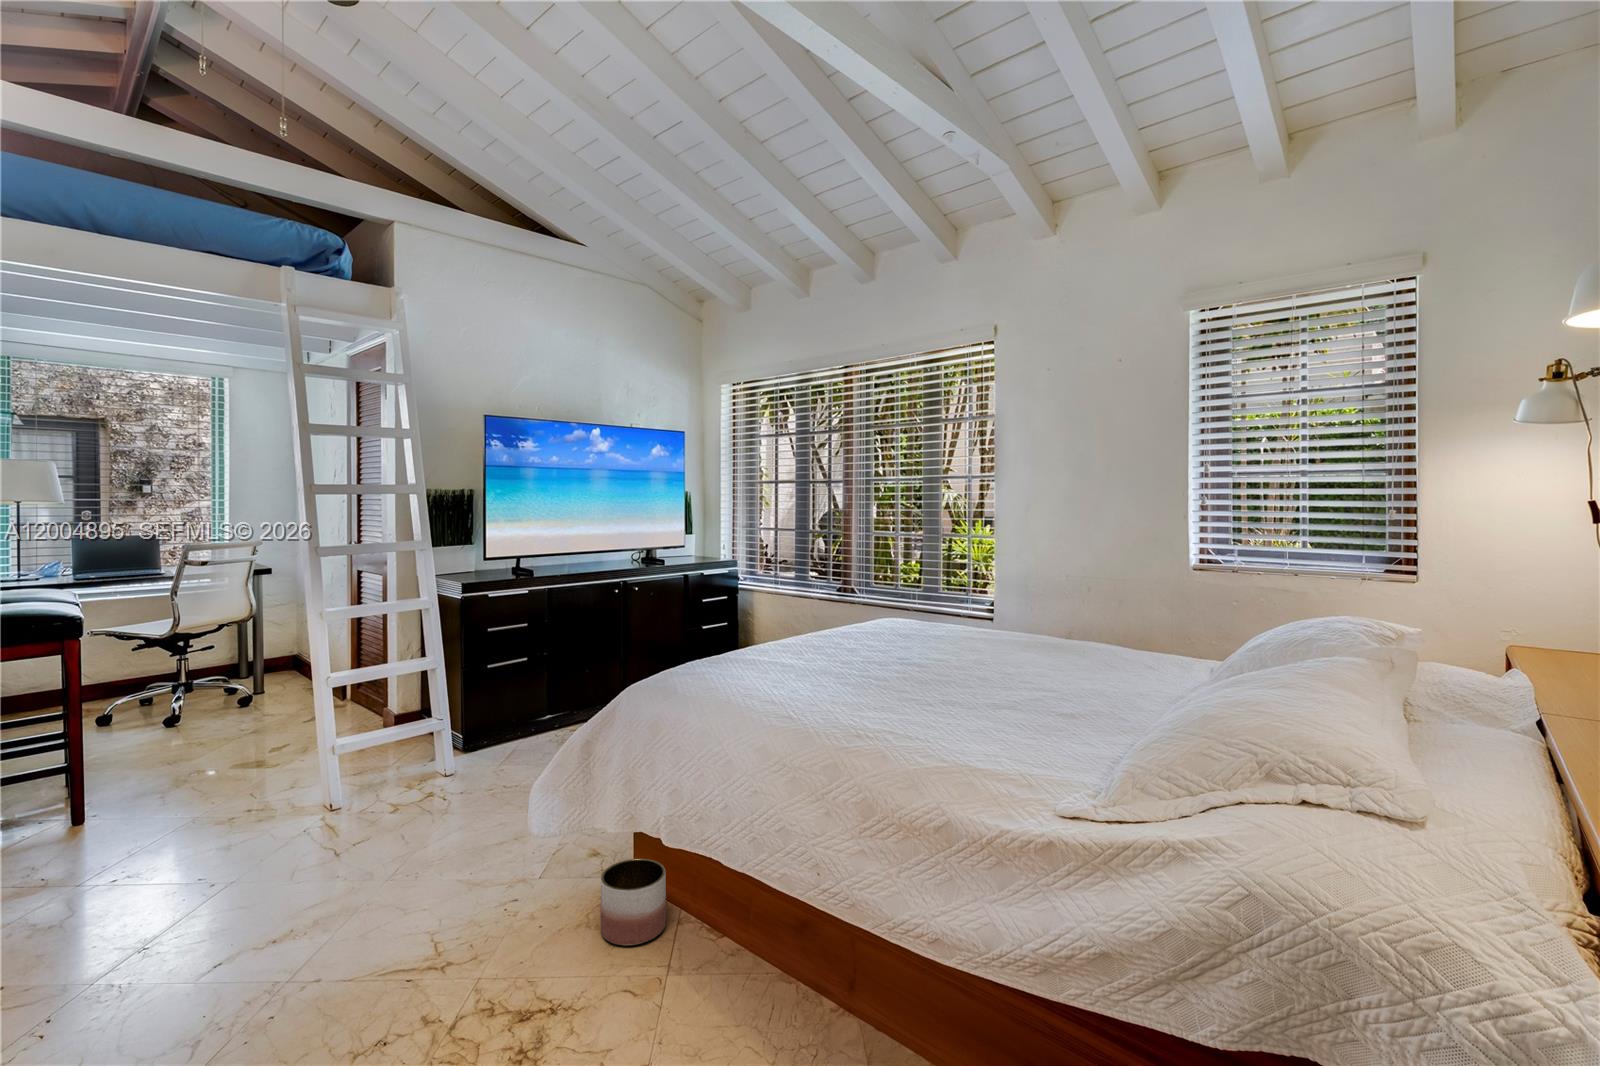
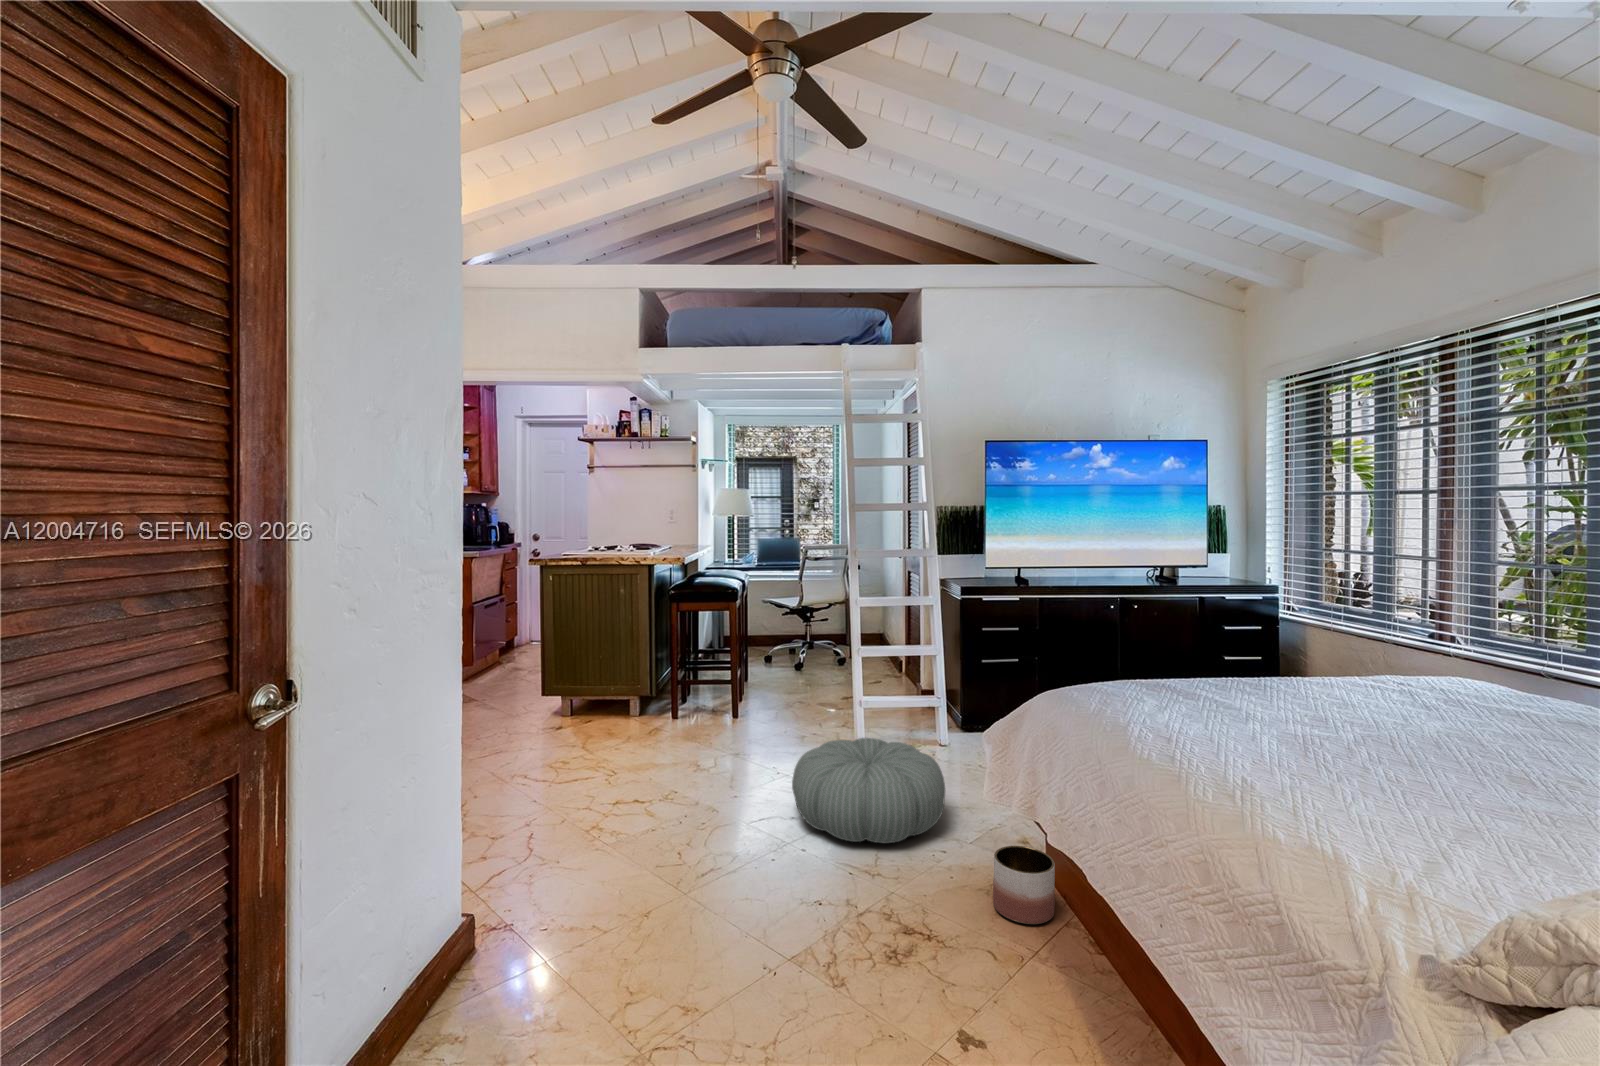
pouf: none [272,786,507,940] -> present [792,738,945,843]

